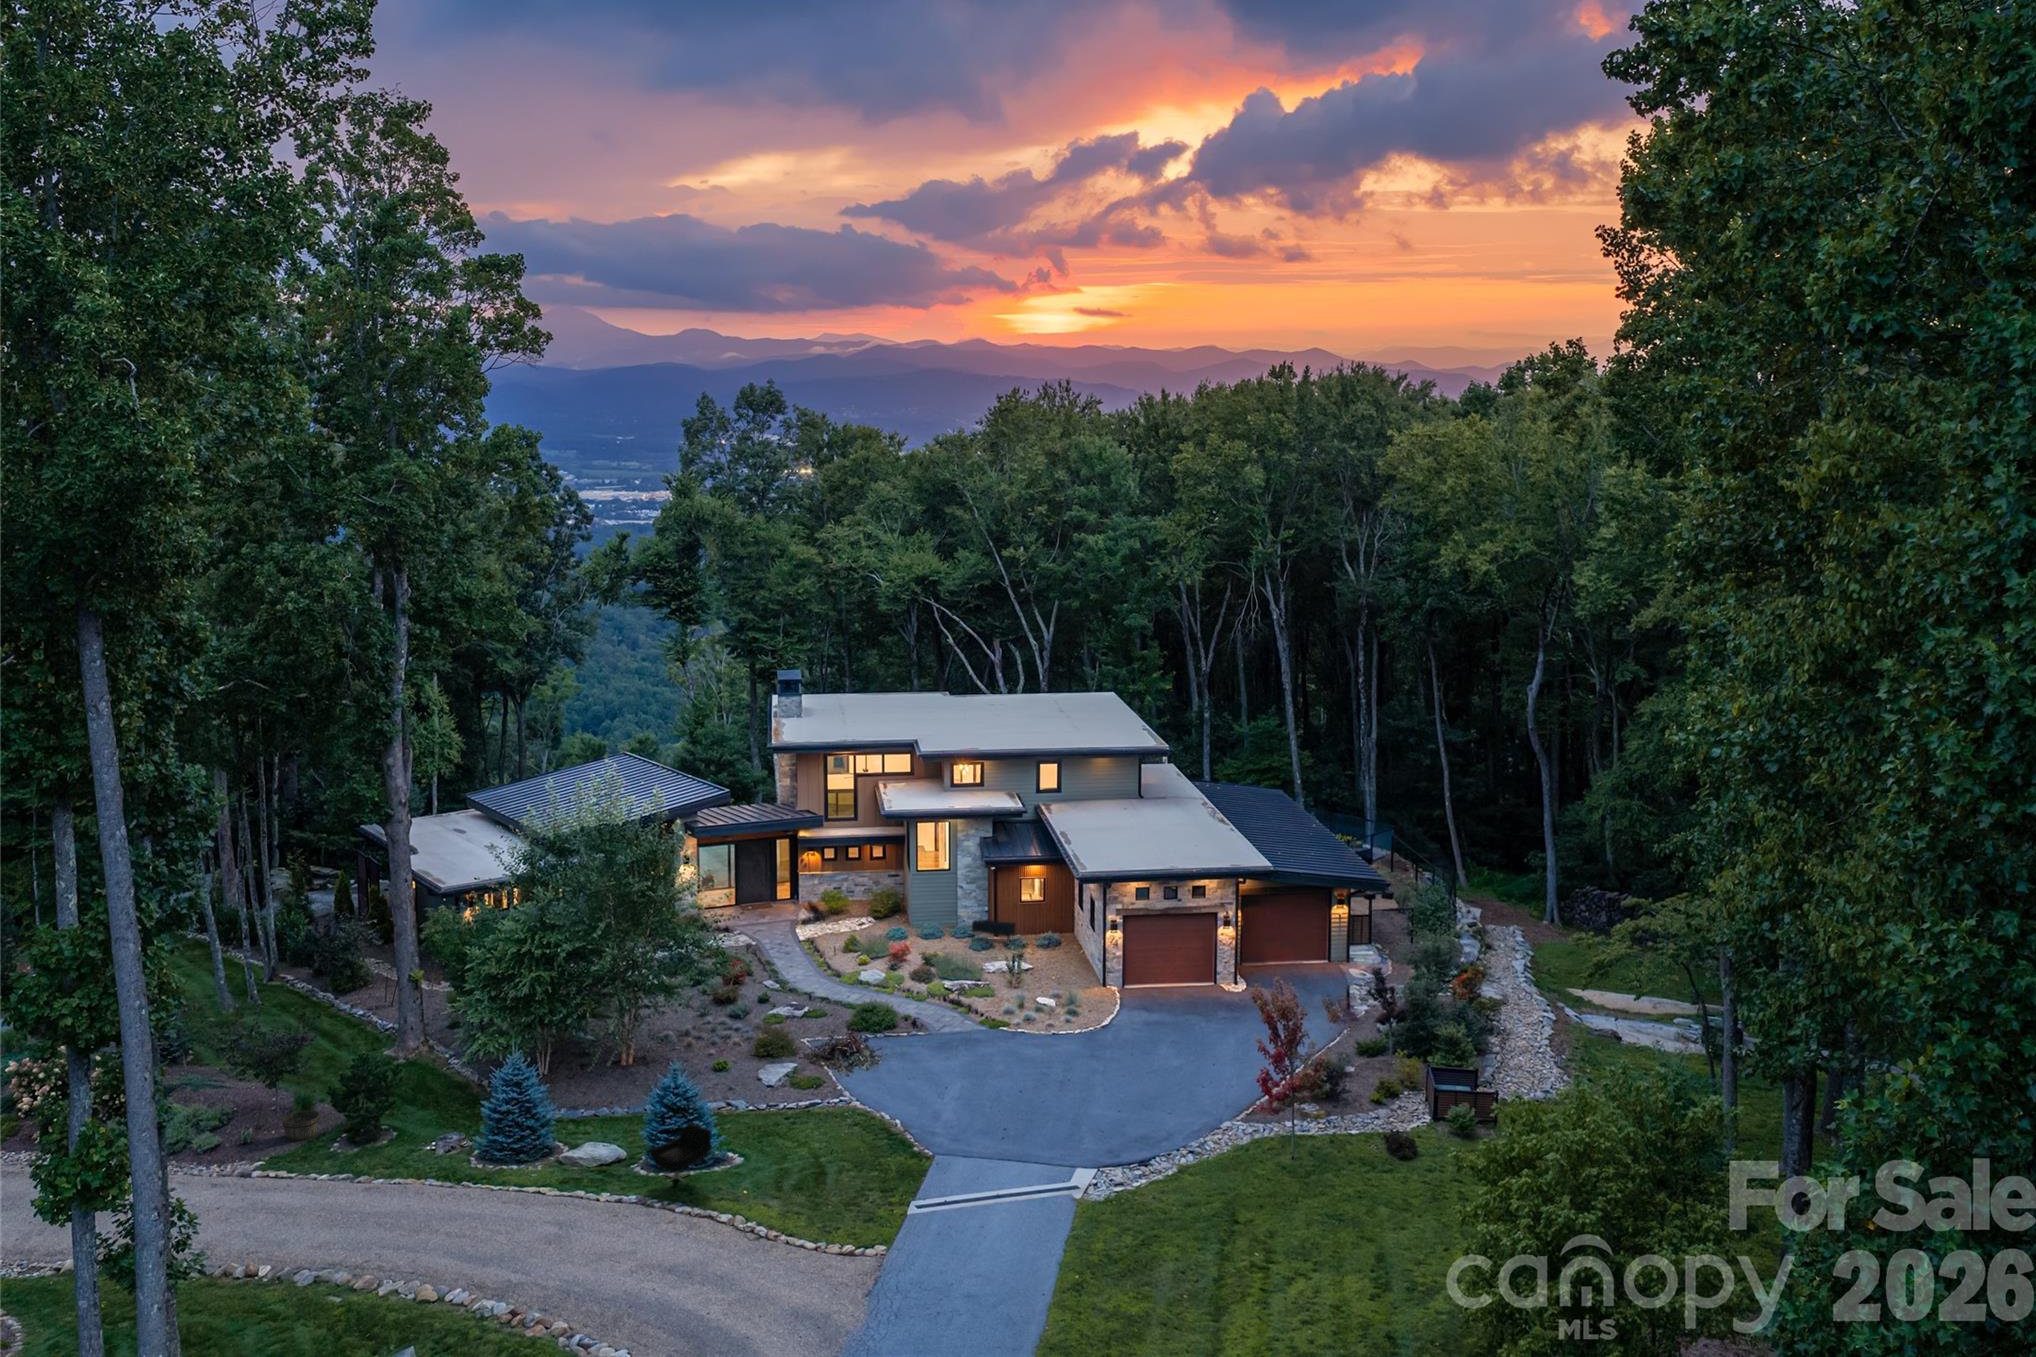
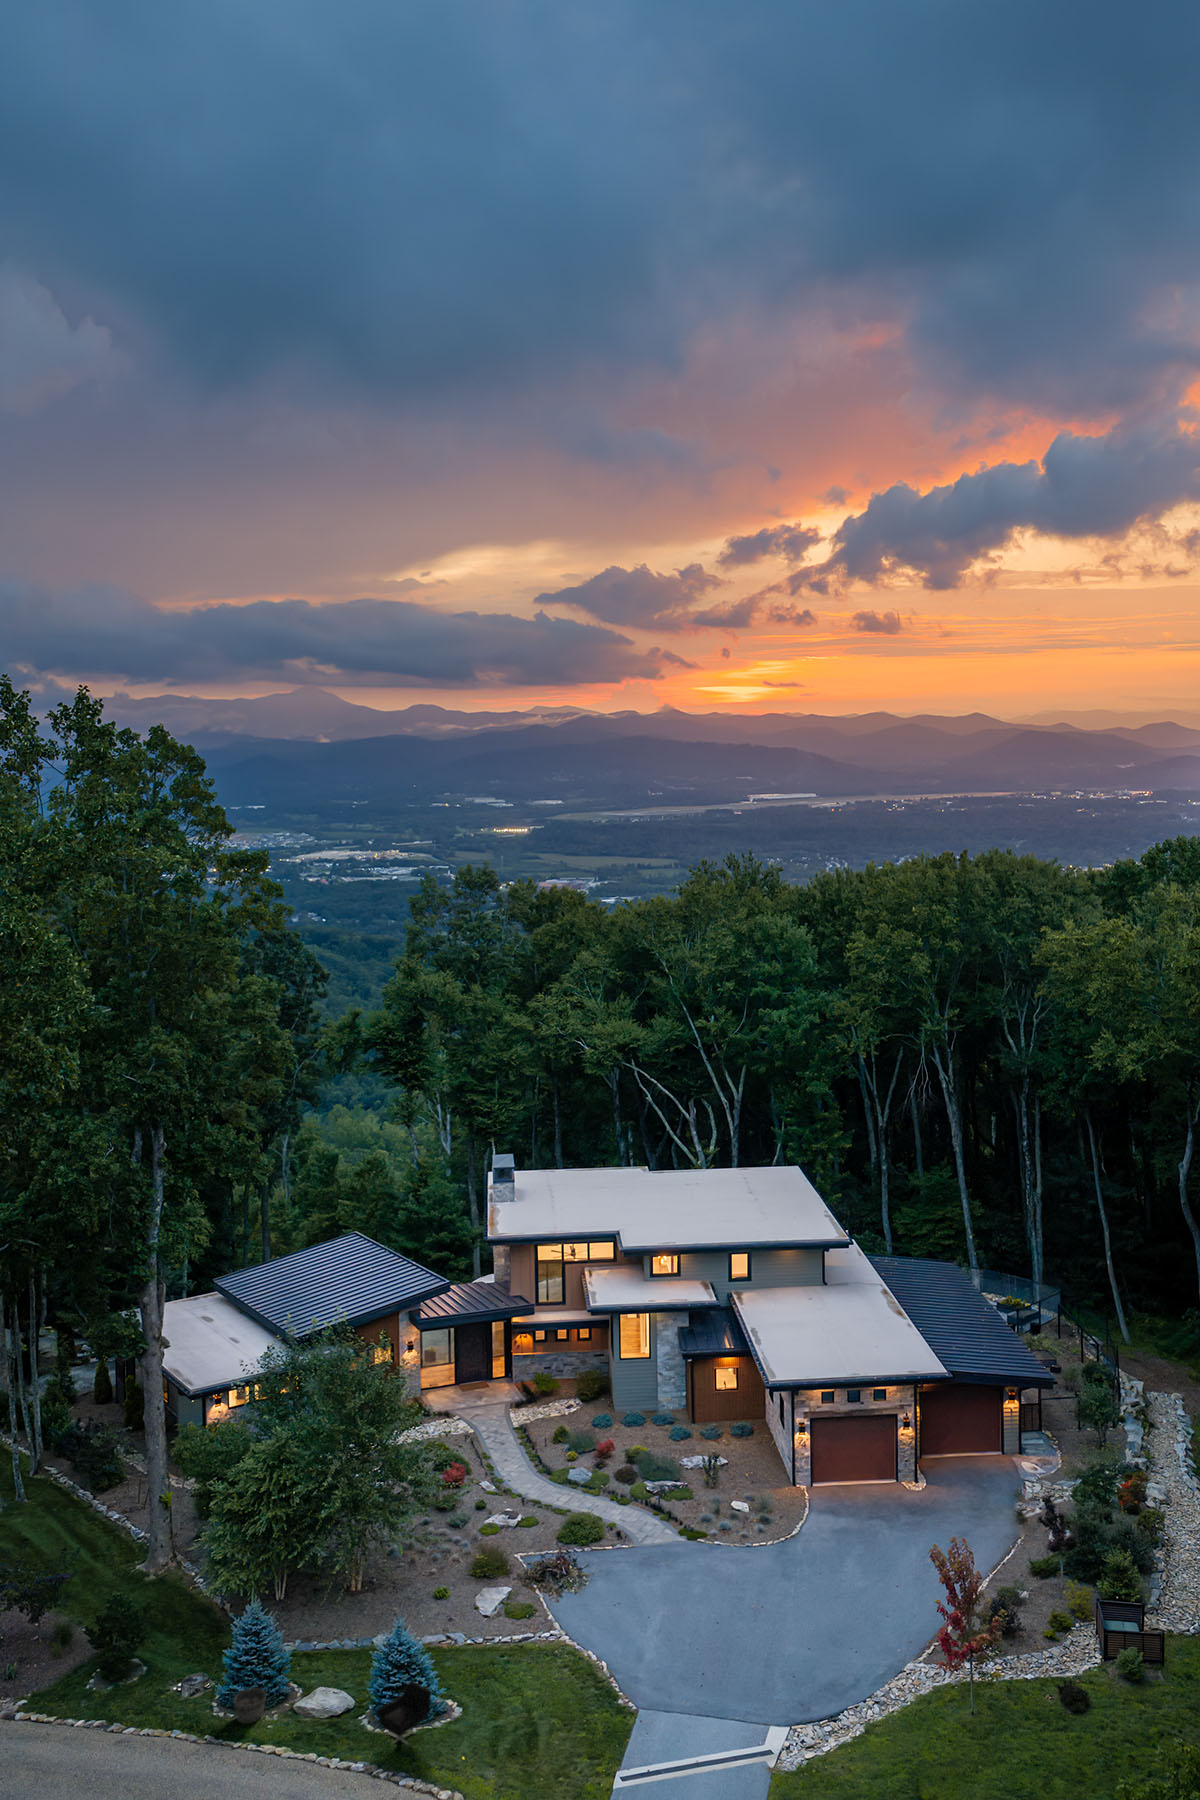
bench: present [972,920,1016,943] -> none [670,1404,712,1432]
wooden bucket: present [282,1109,320,1141] -> present [234,1688,266,1724]

